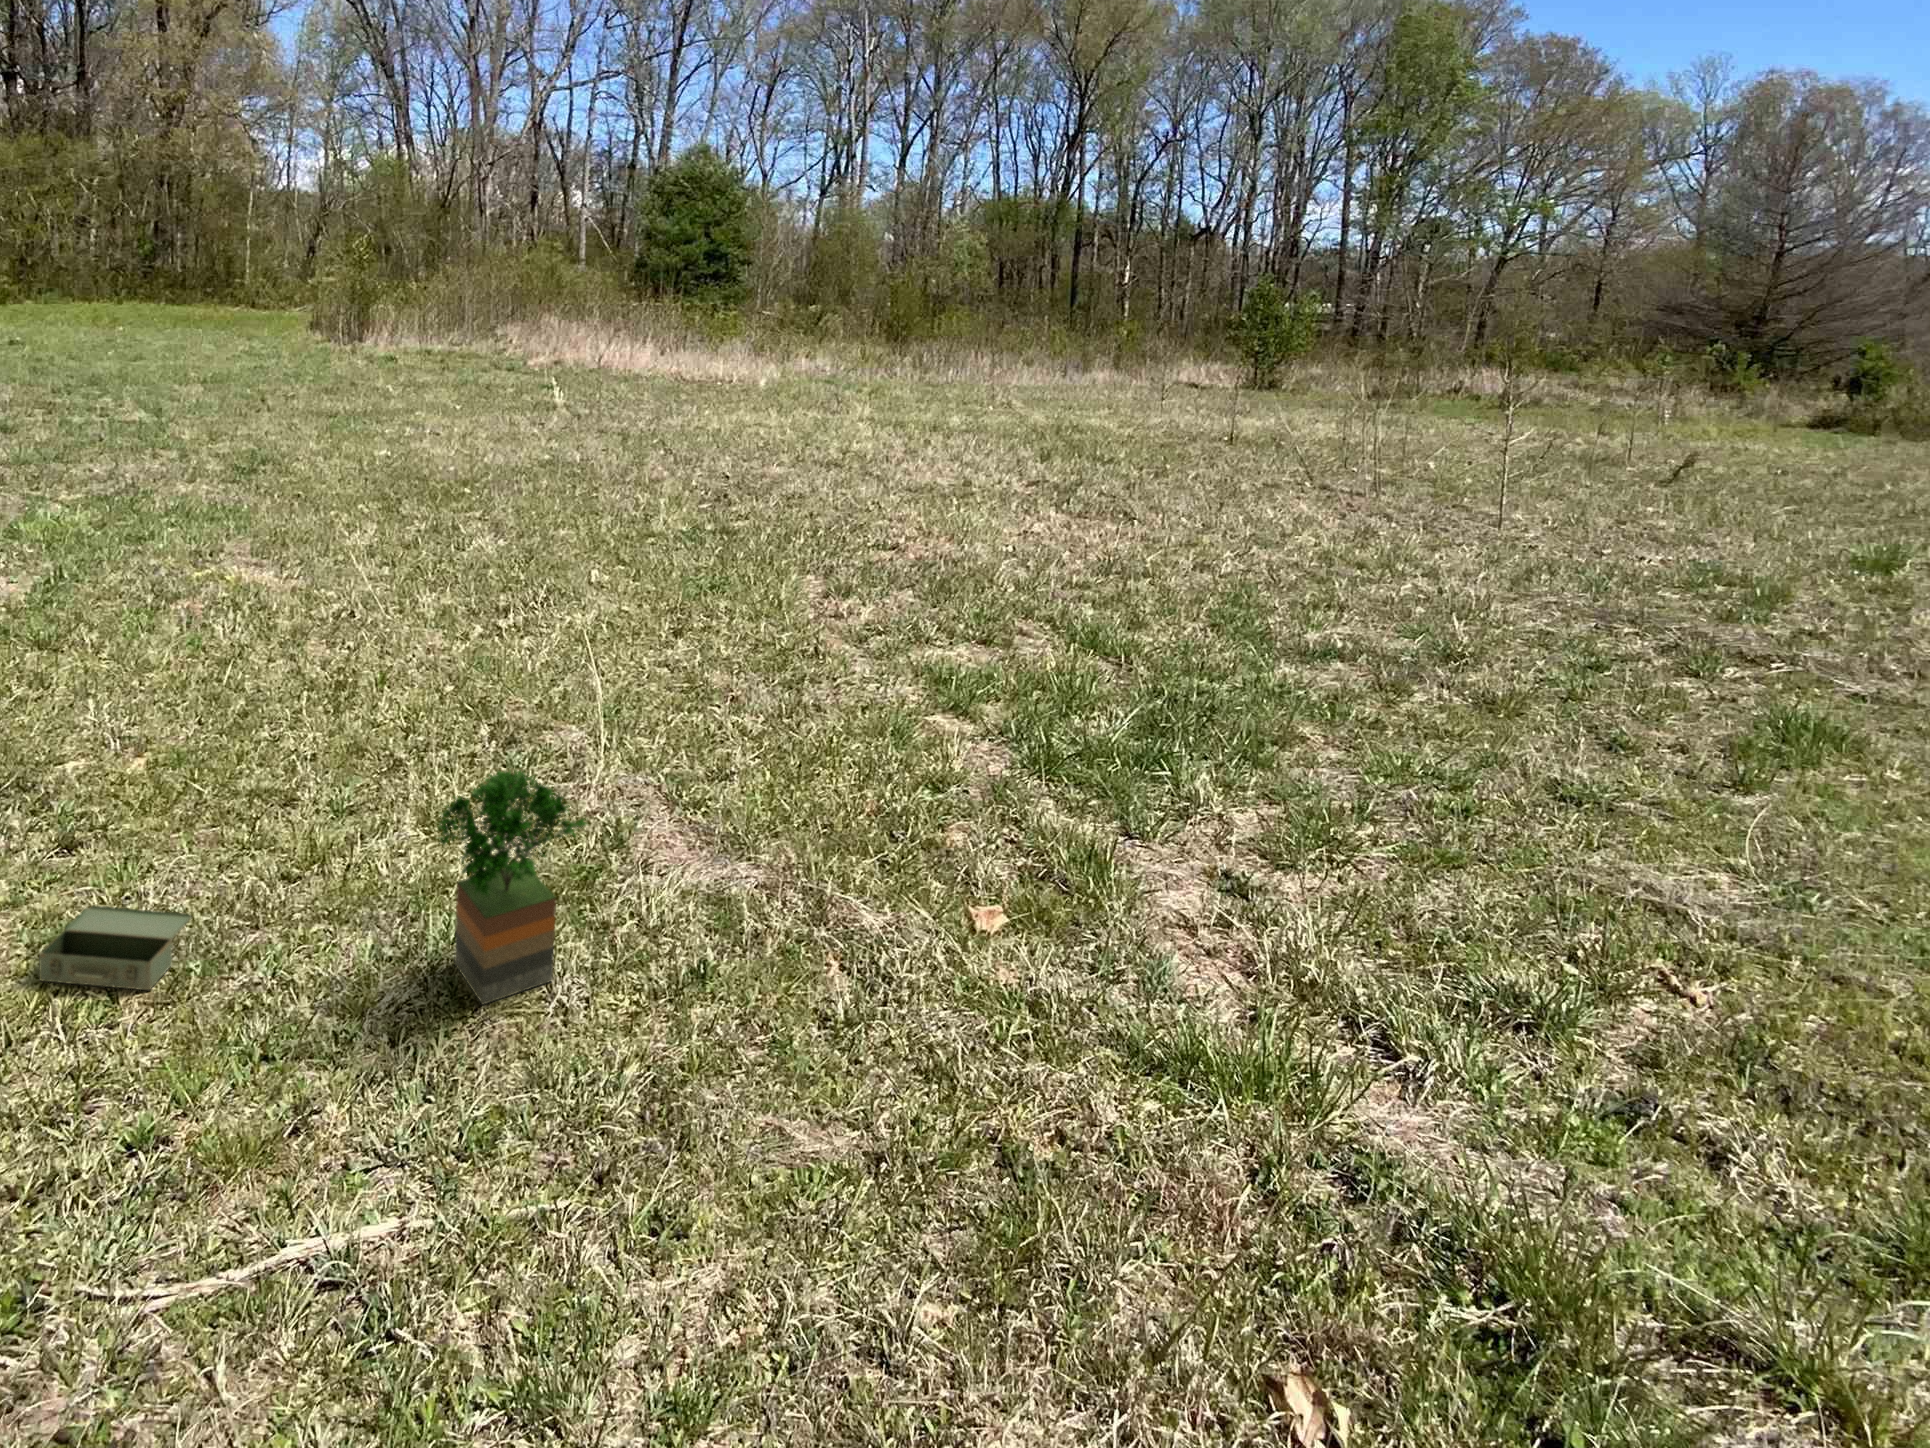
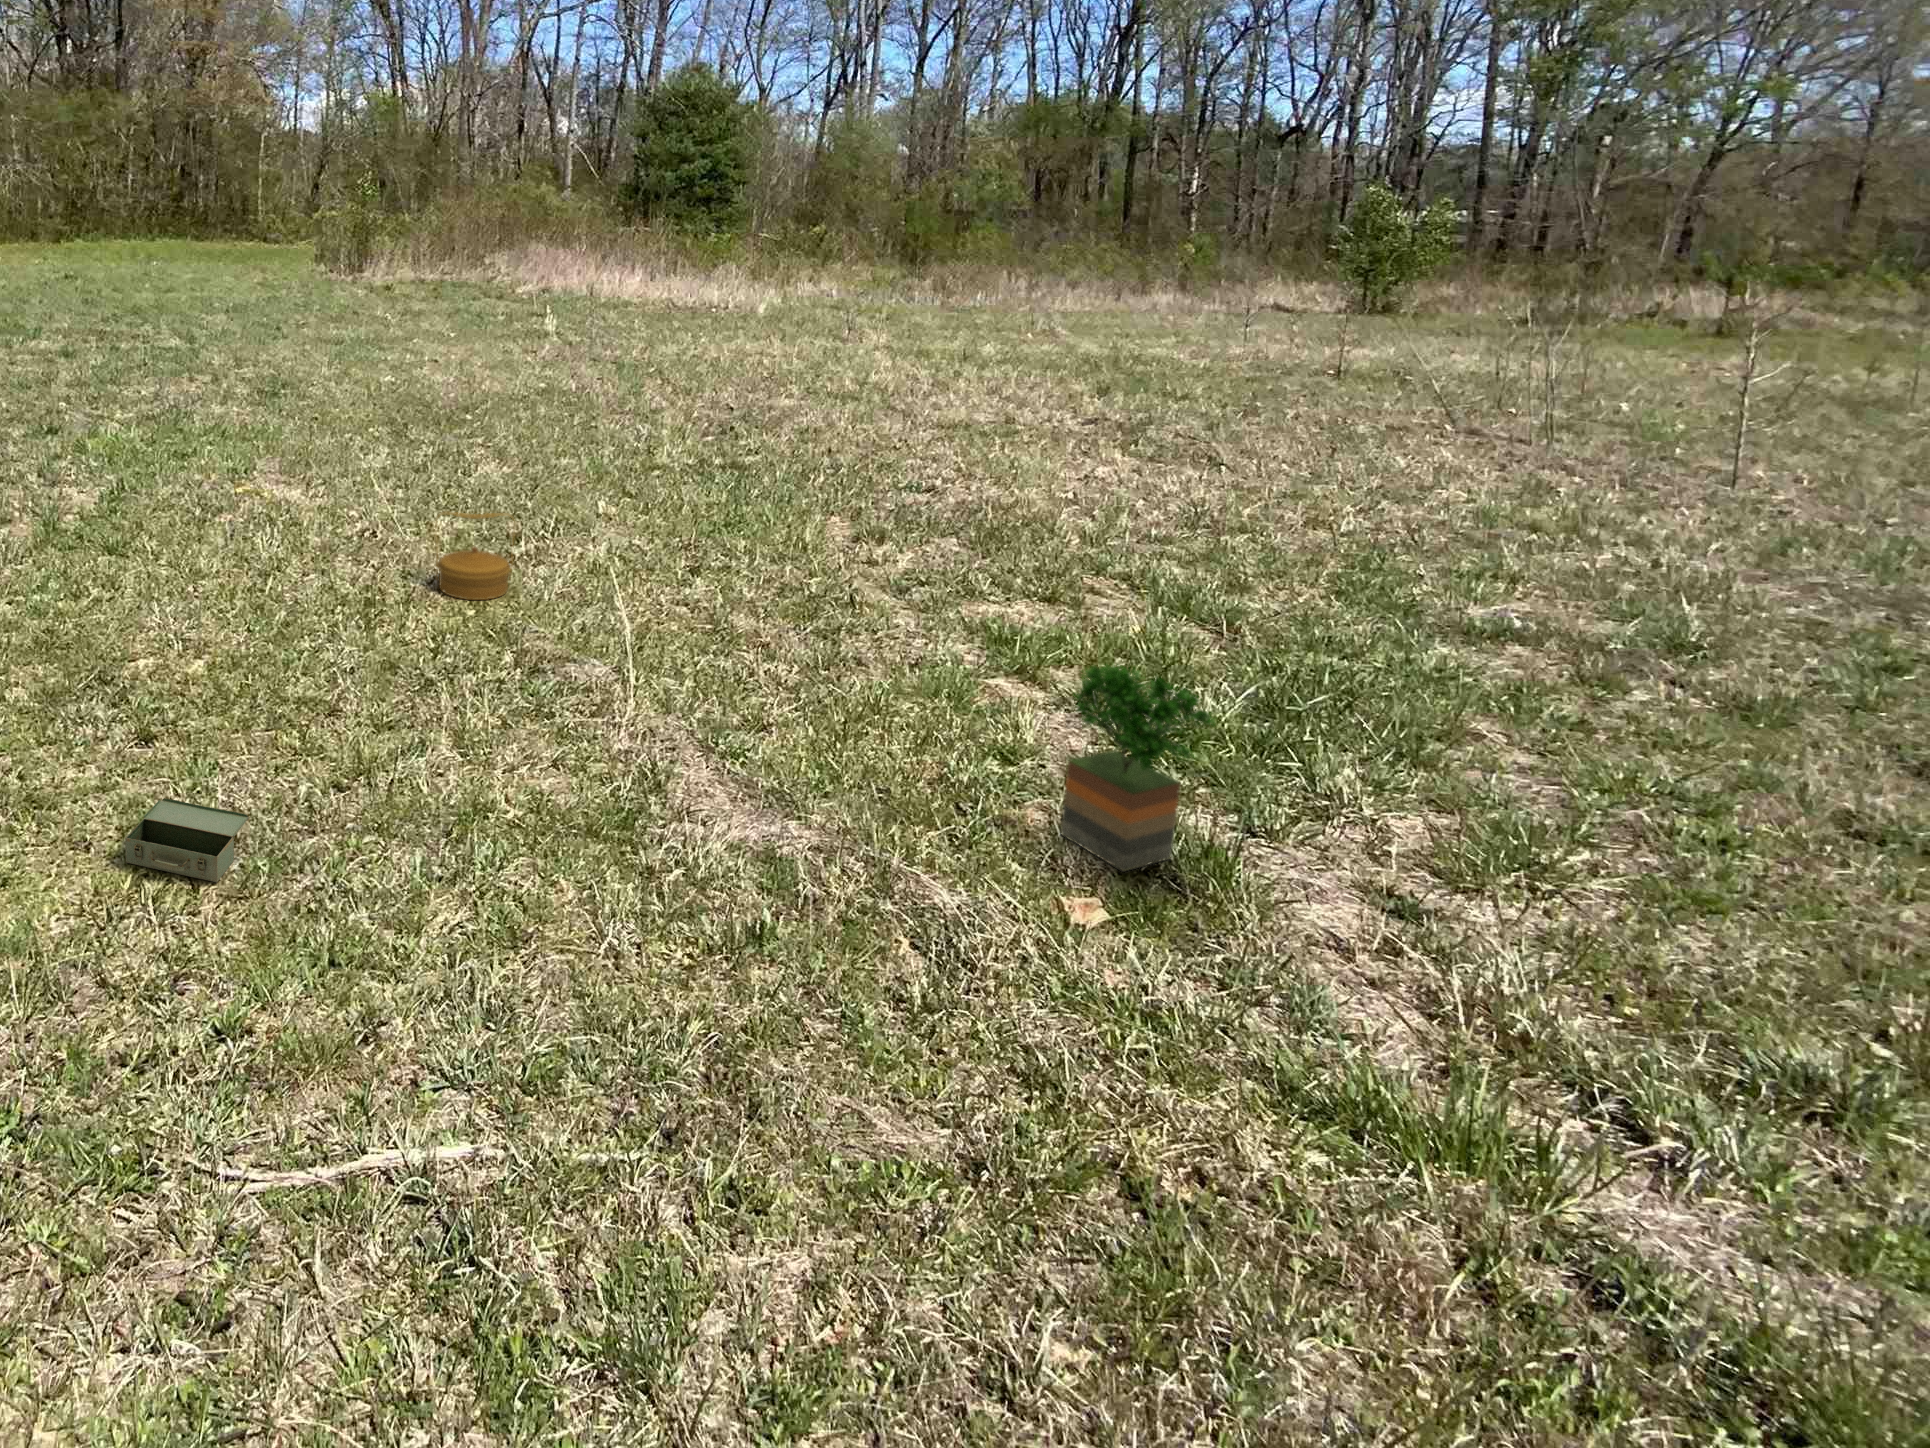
basket: none [434,580,519,671] -> present [435,512,514,600]
potted tree: present [438,770,587,1004] -> present [1060,664,1216,871]

